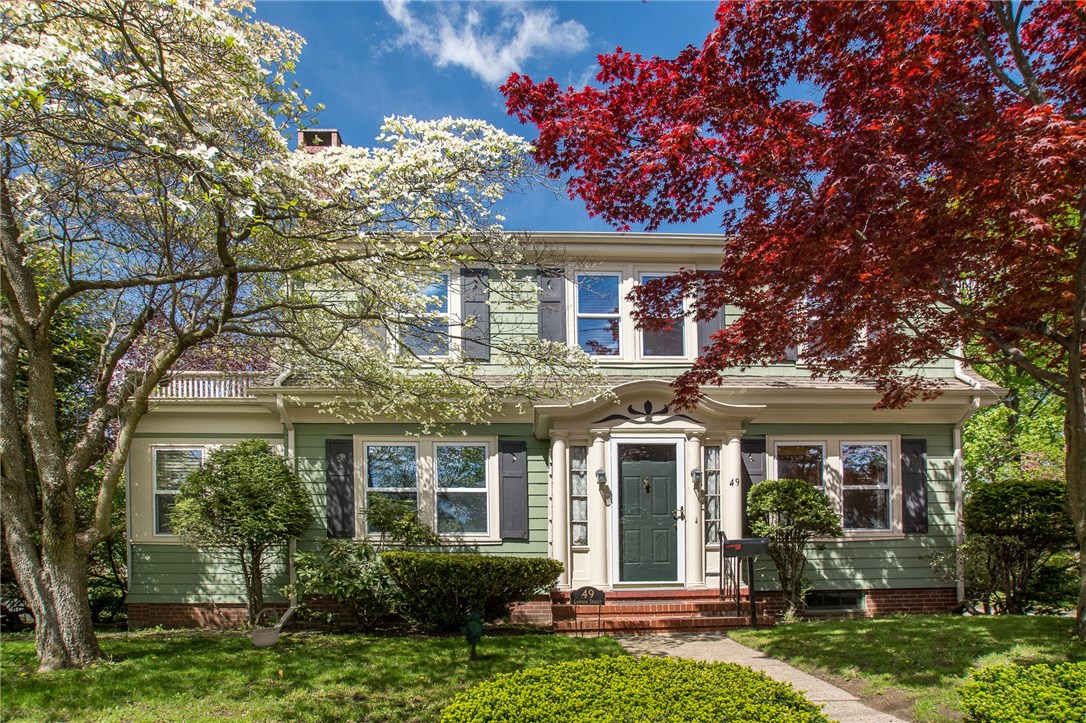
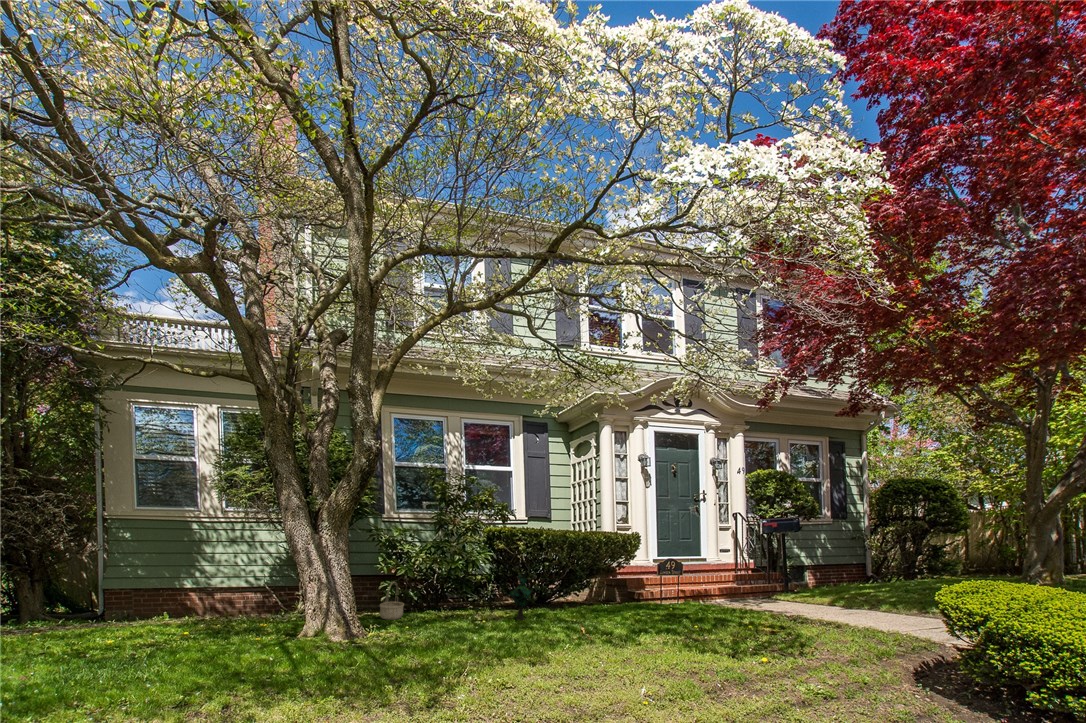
decorative plant: present [460,608,487,661] -> present [510,574,532,620]

